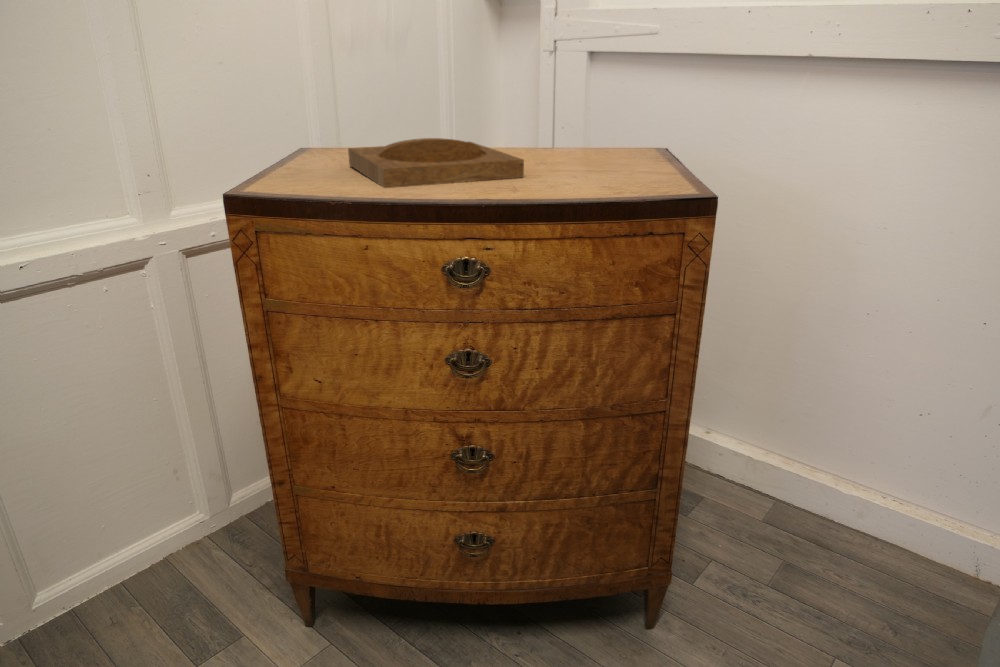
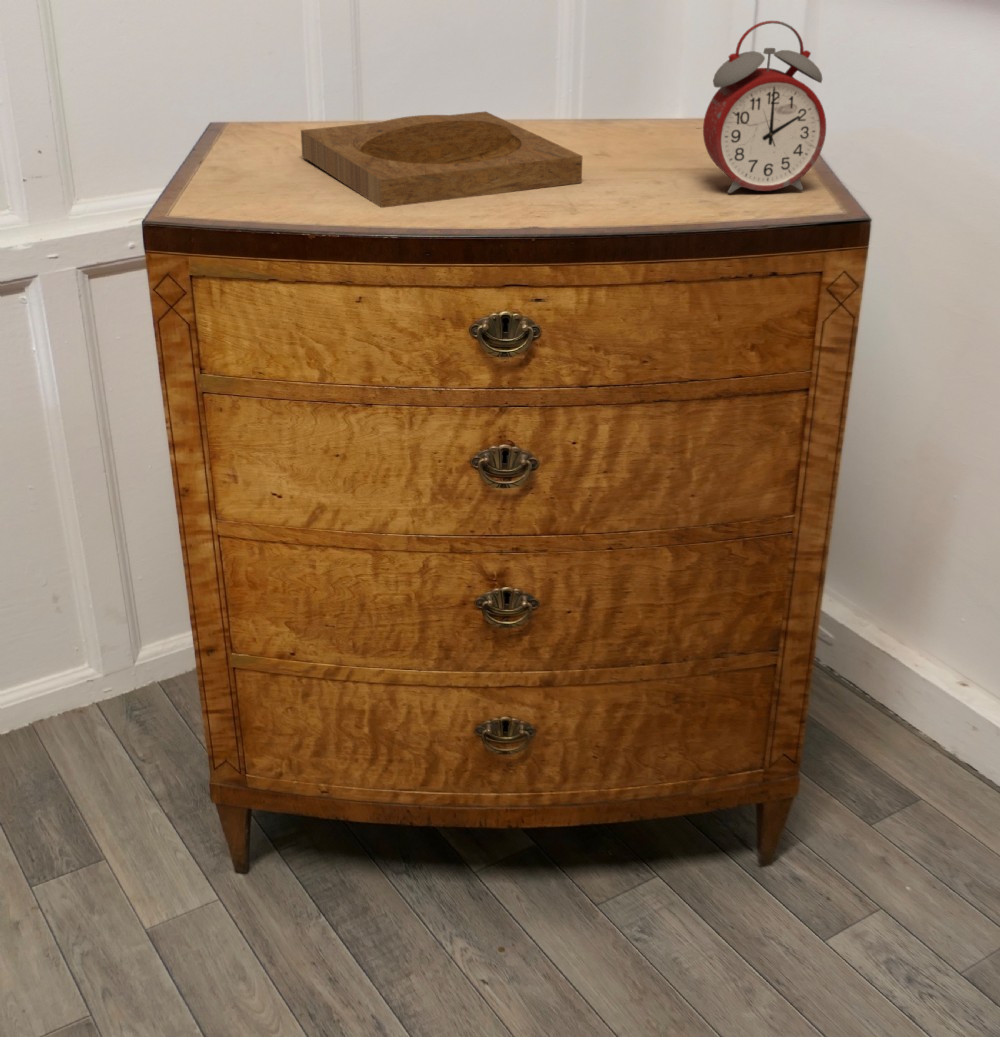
alarm clock: none [604,66,686,182] -> present [703,21,826,193]

